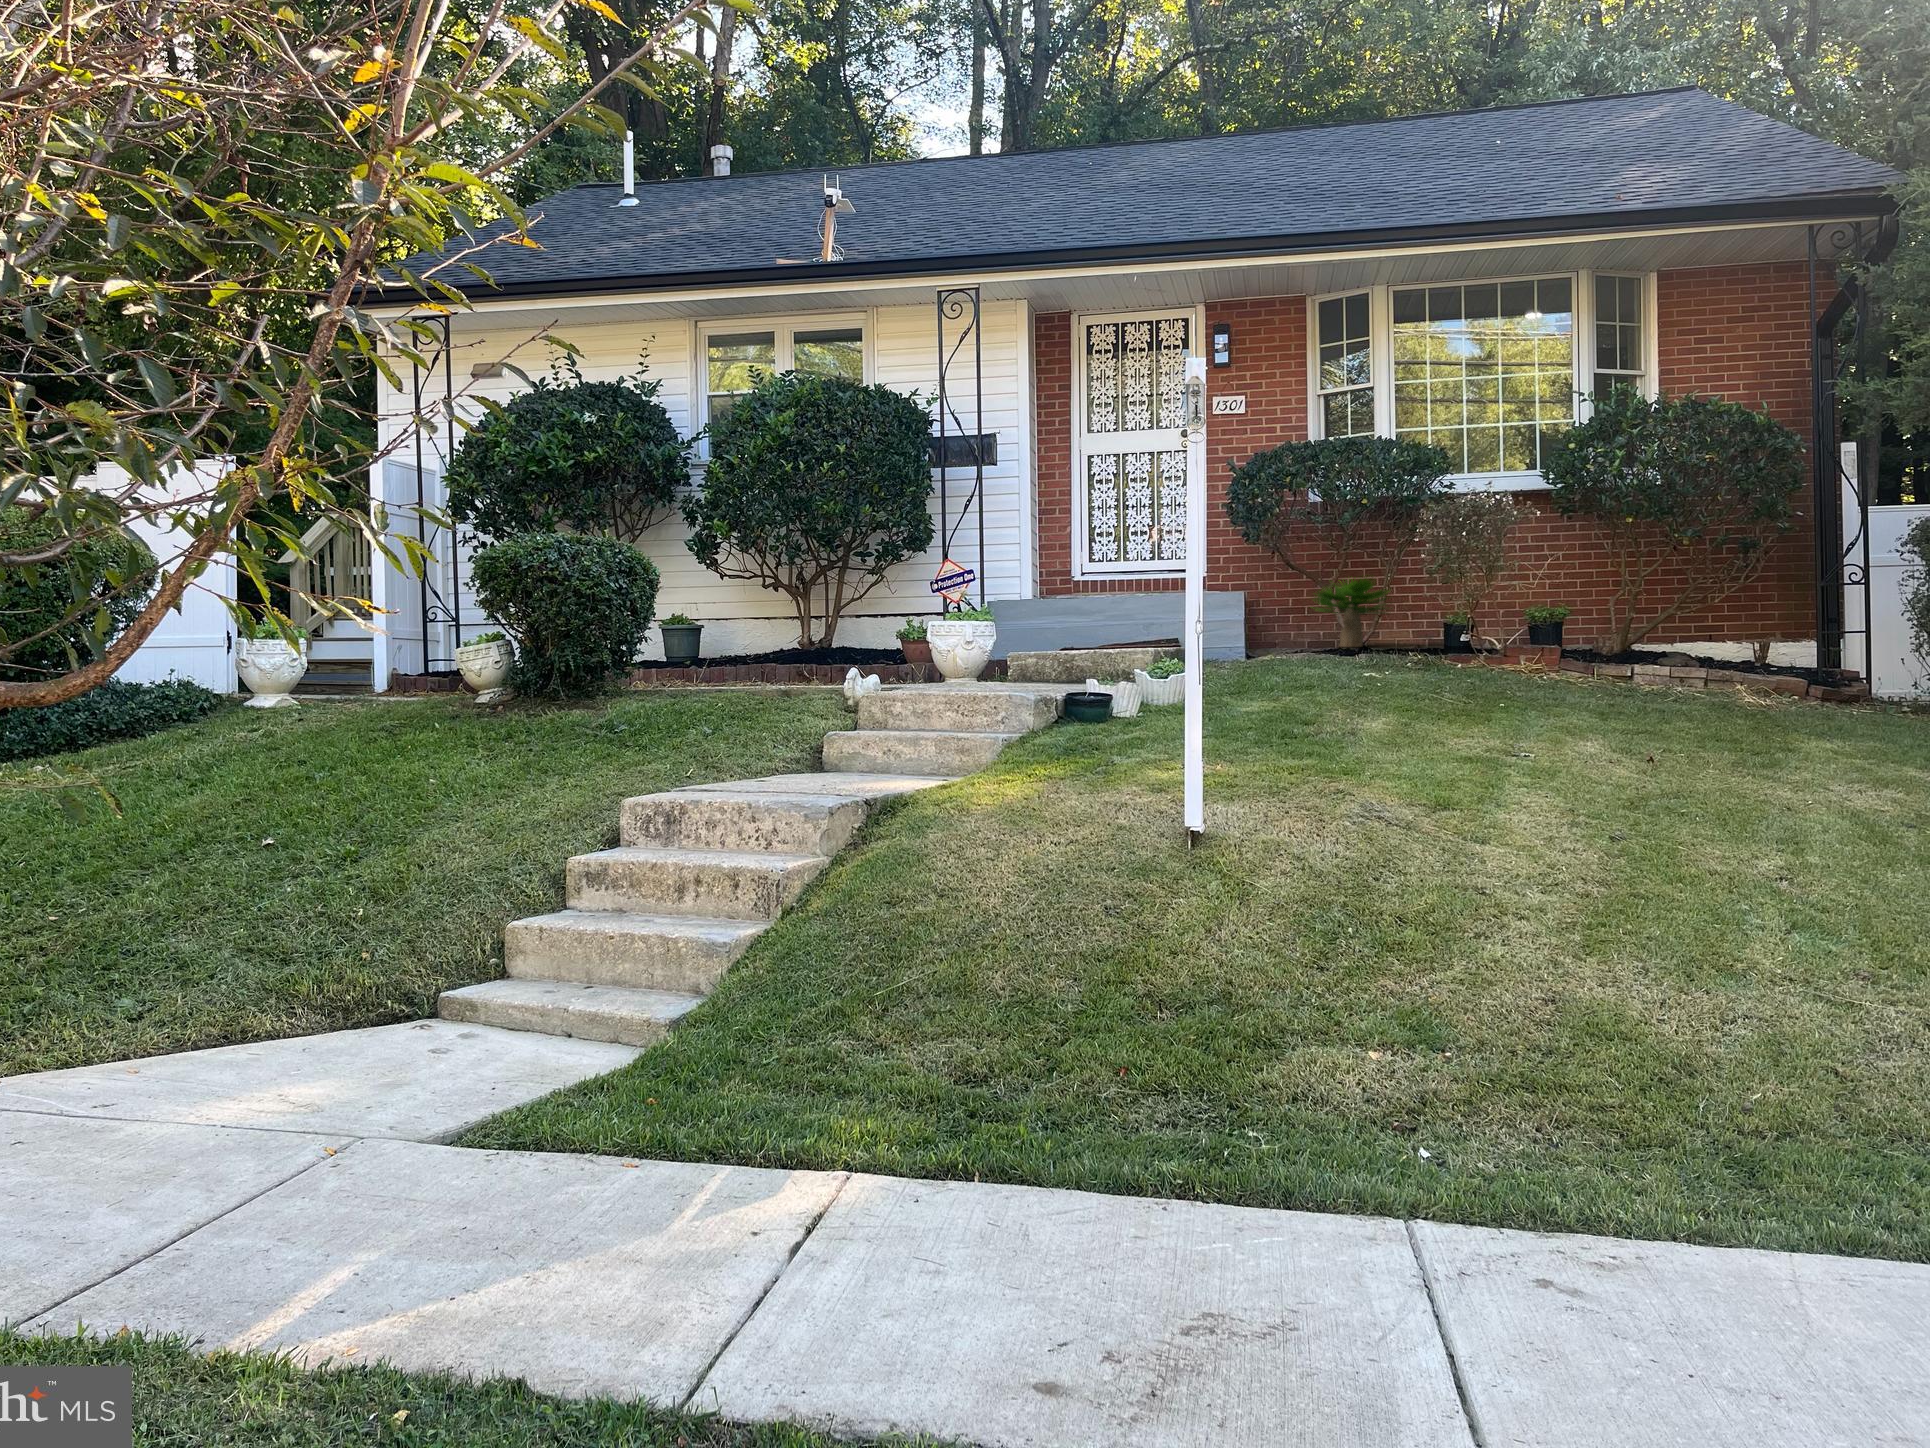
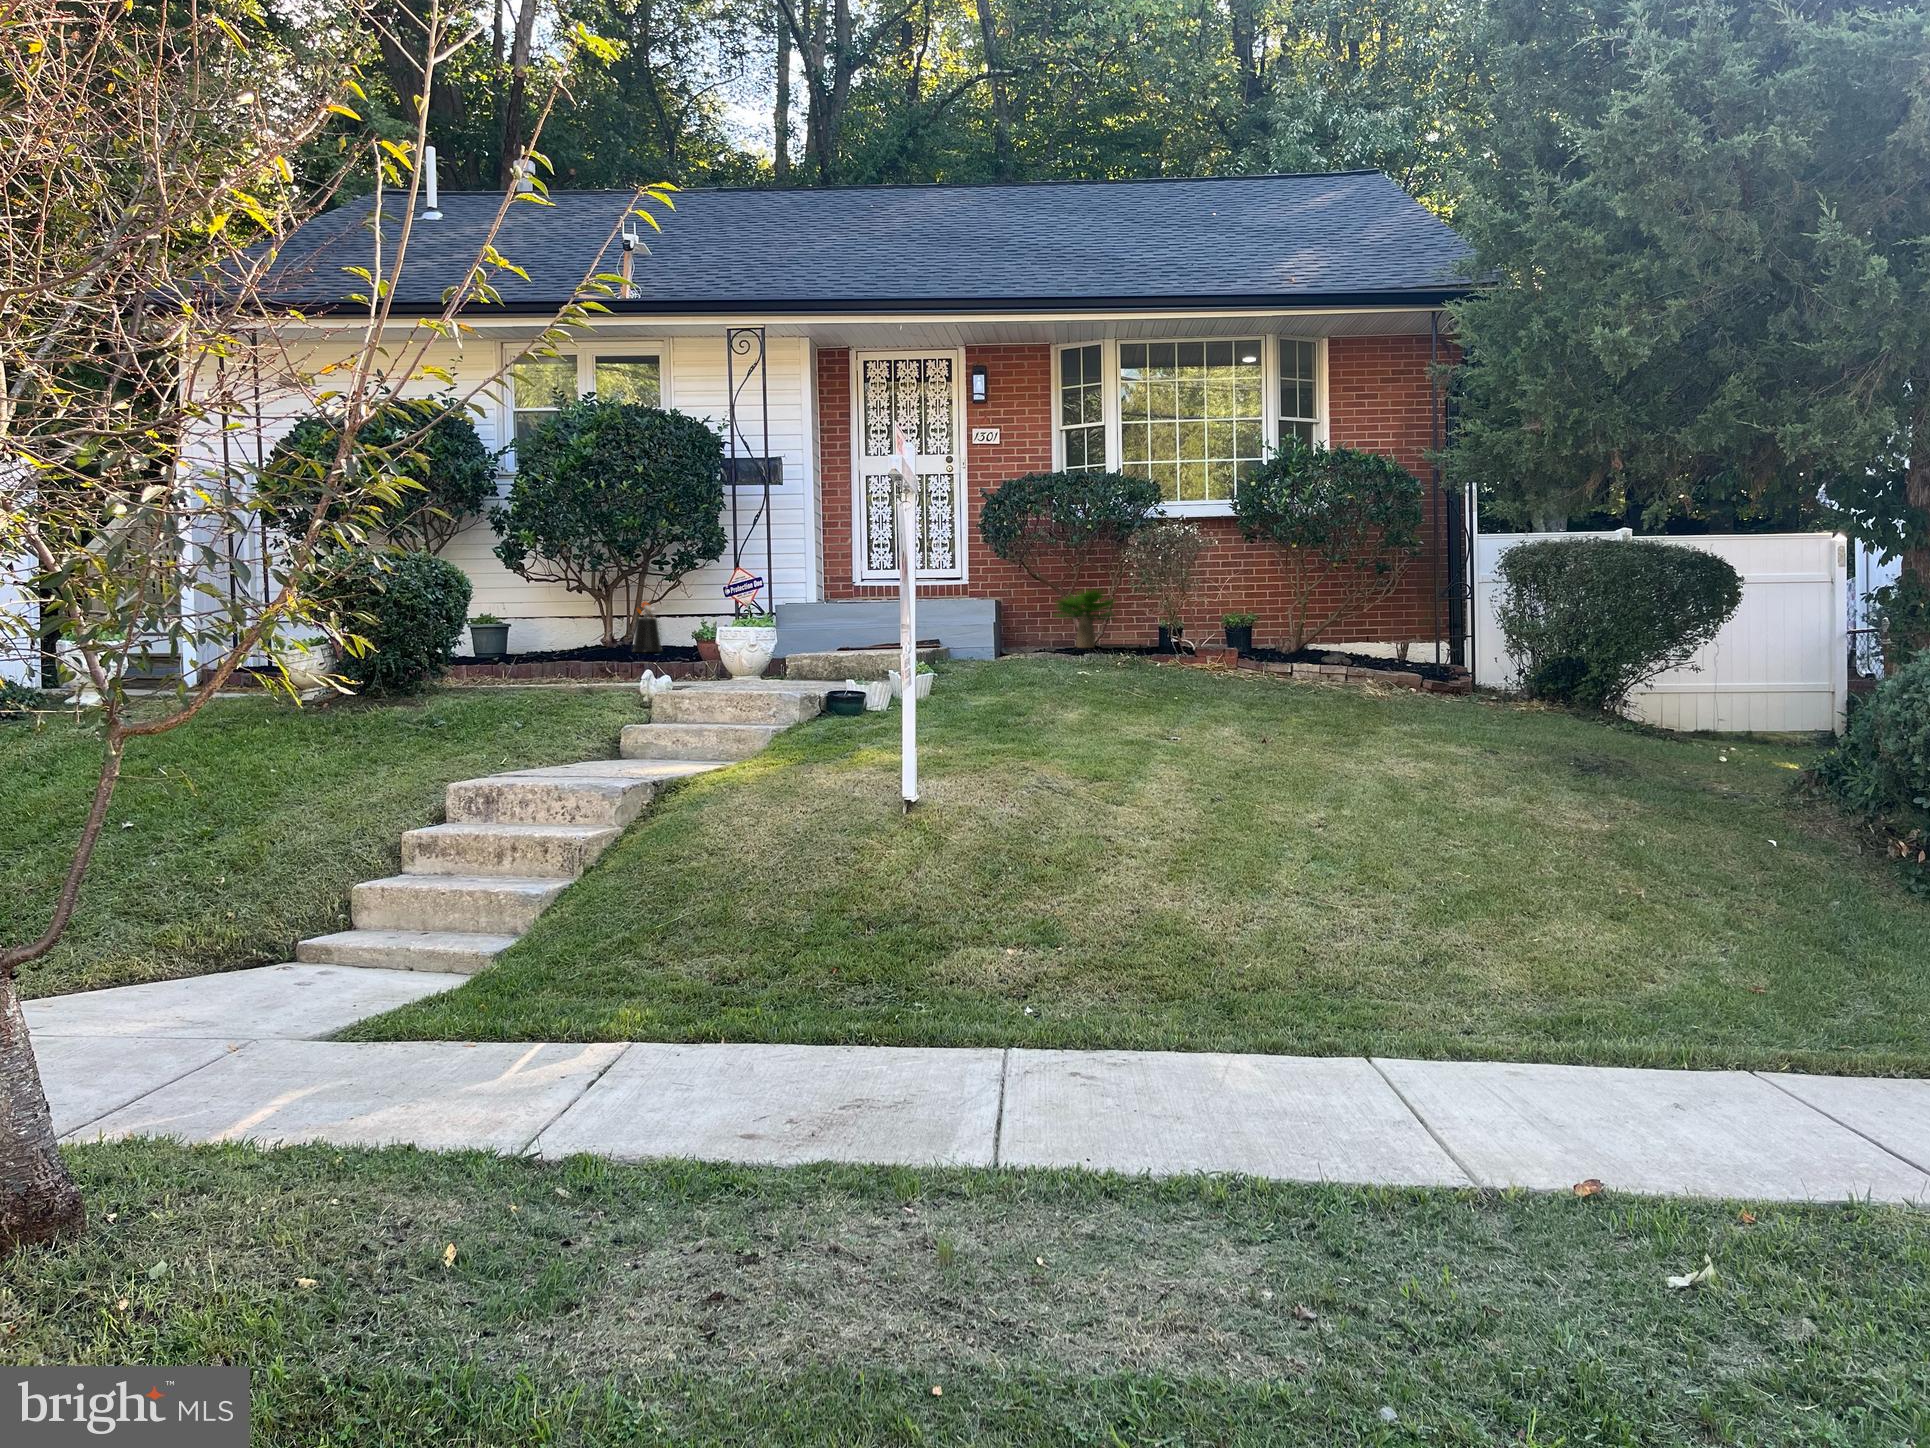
watering can: none [832,597,865,654] -> present [633,602,661,652]

